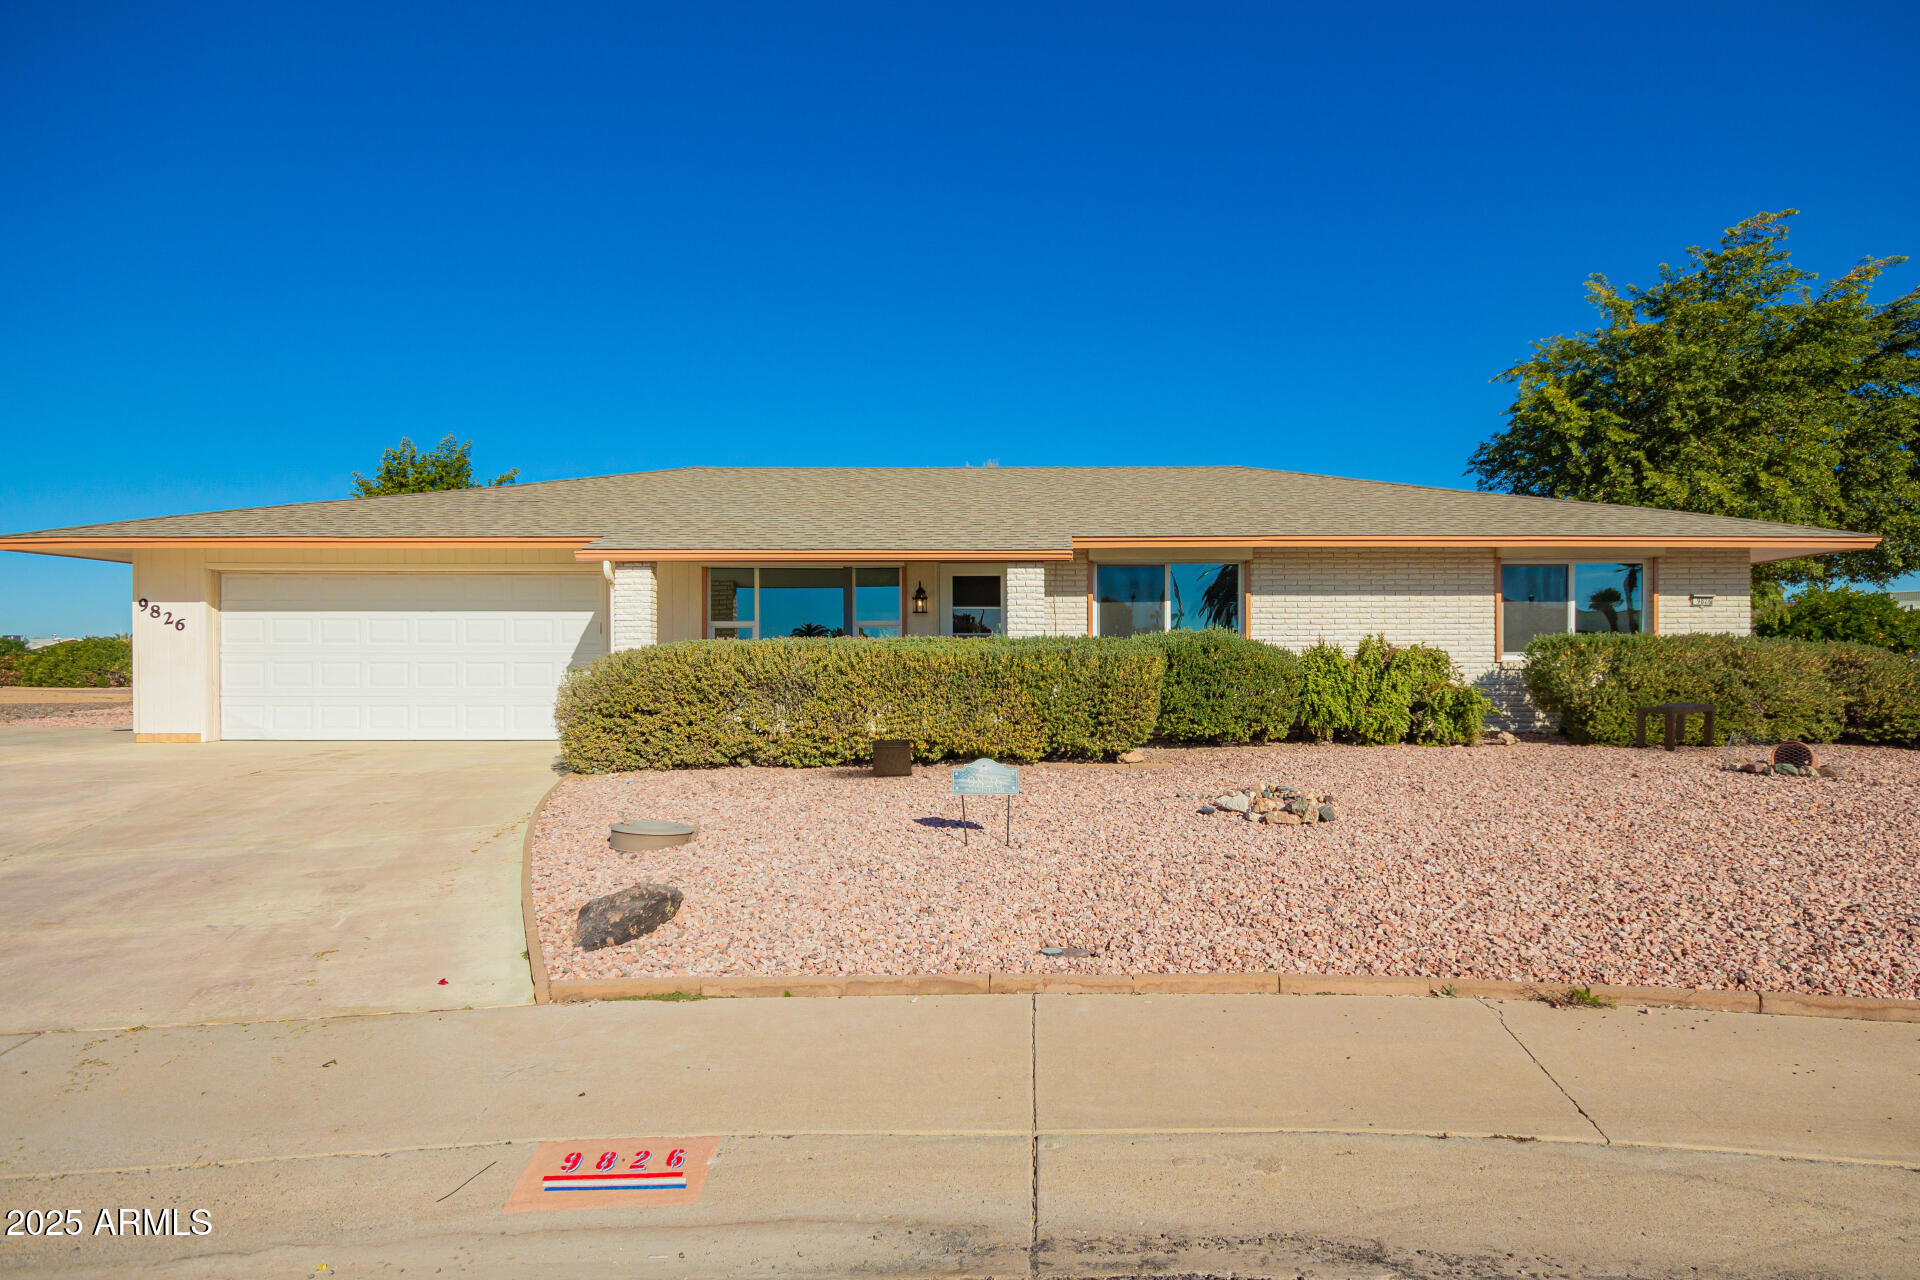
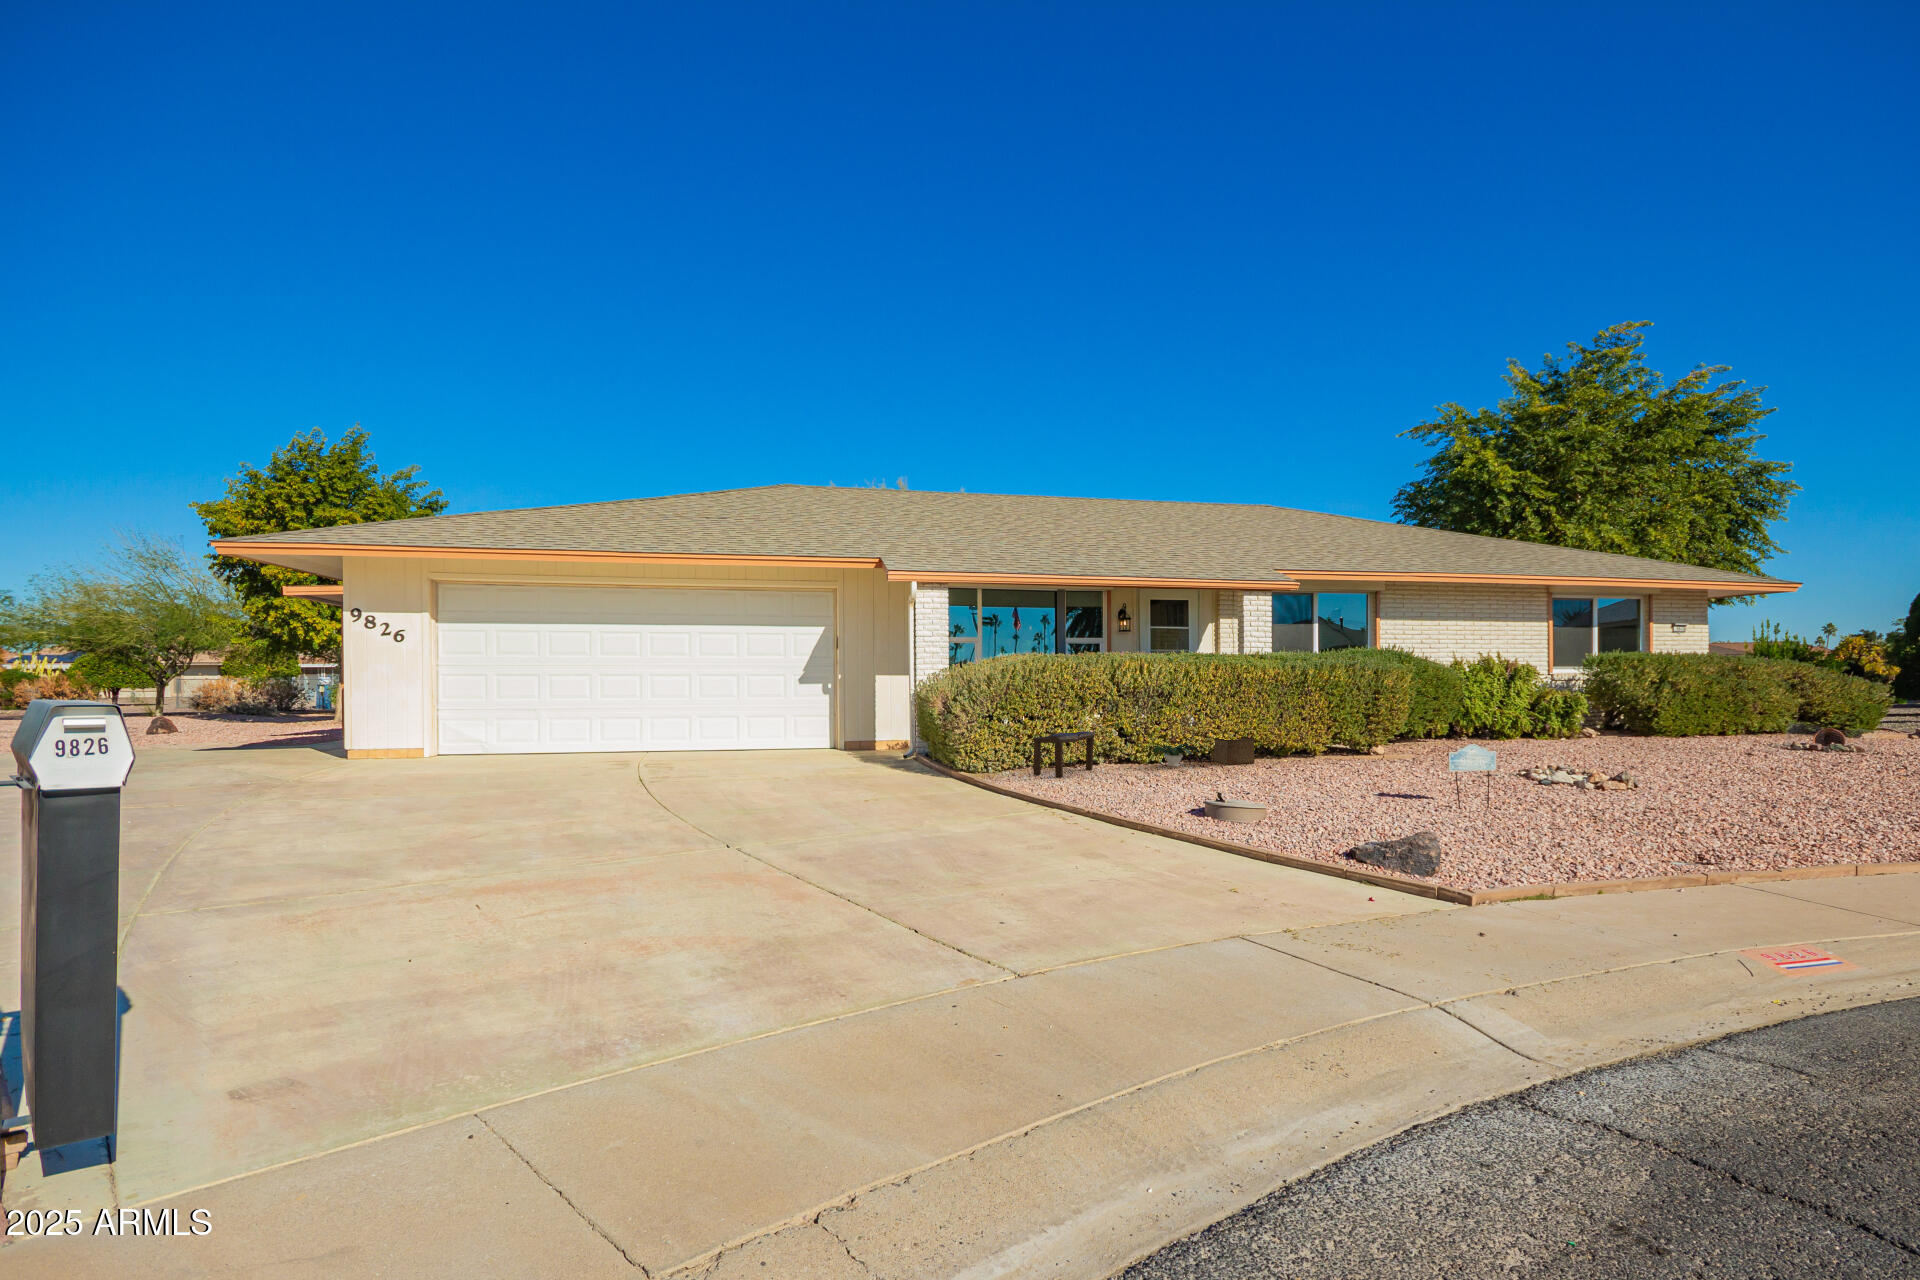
bench: present [1636,702,1717,751] -> present [1033,732,1095,777]
potted plant: none [779,748,837,776] -> present [1152,743,1200,766]

